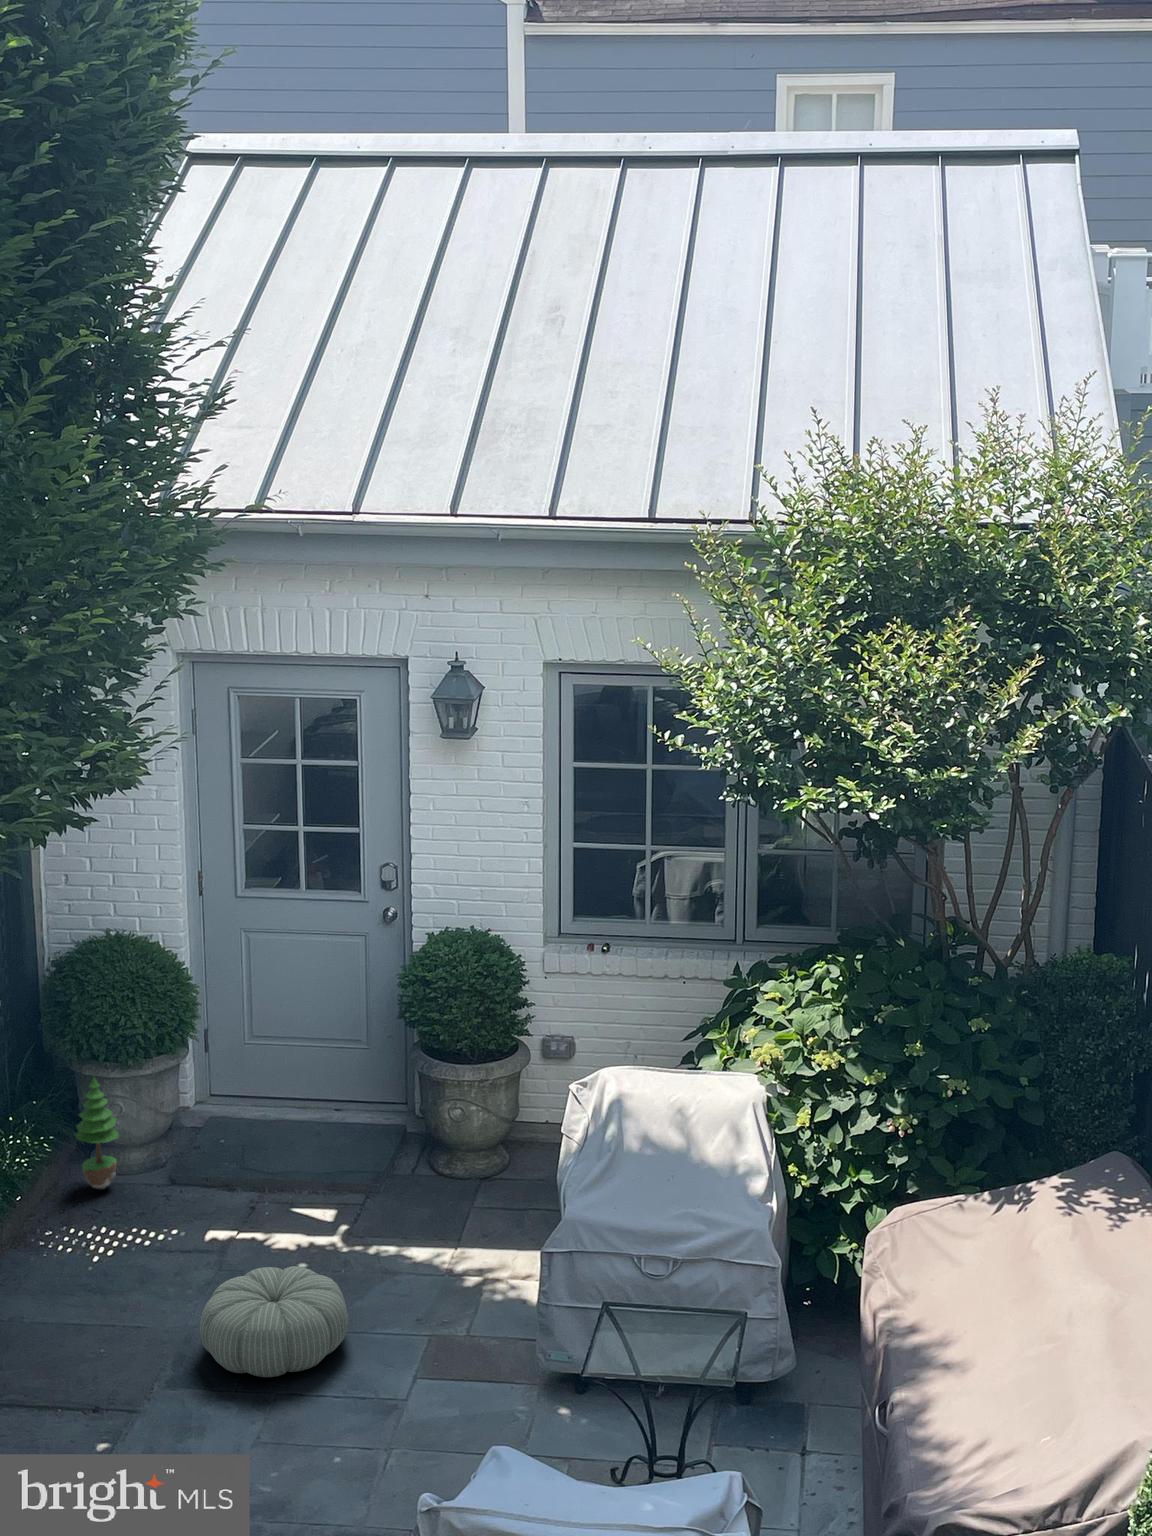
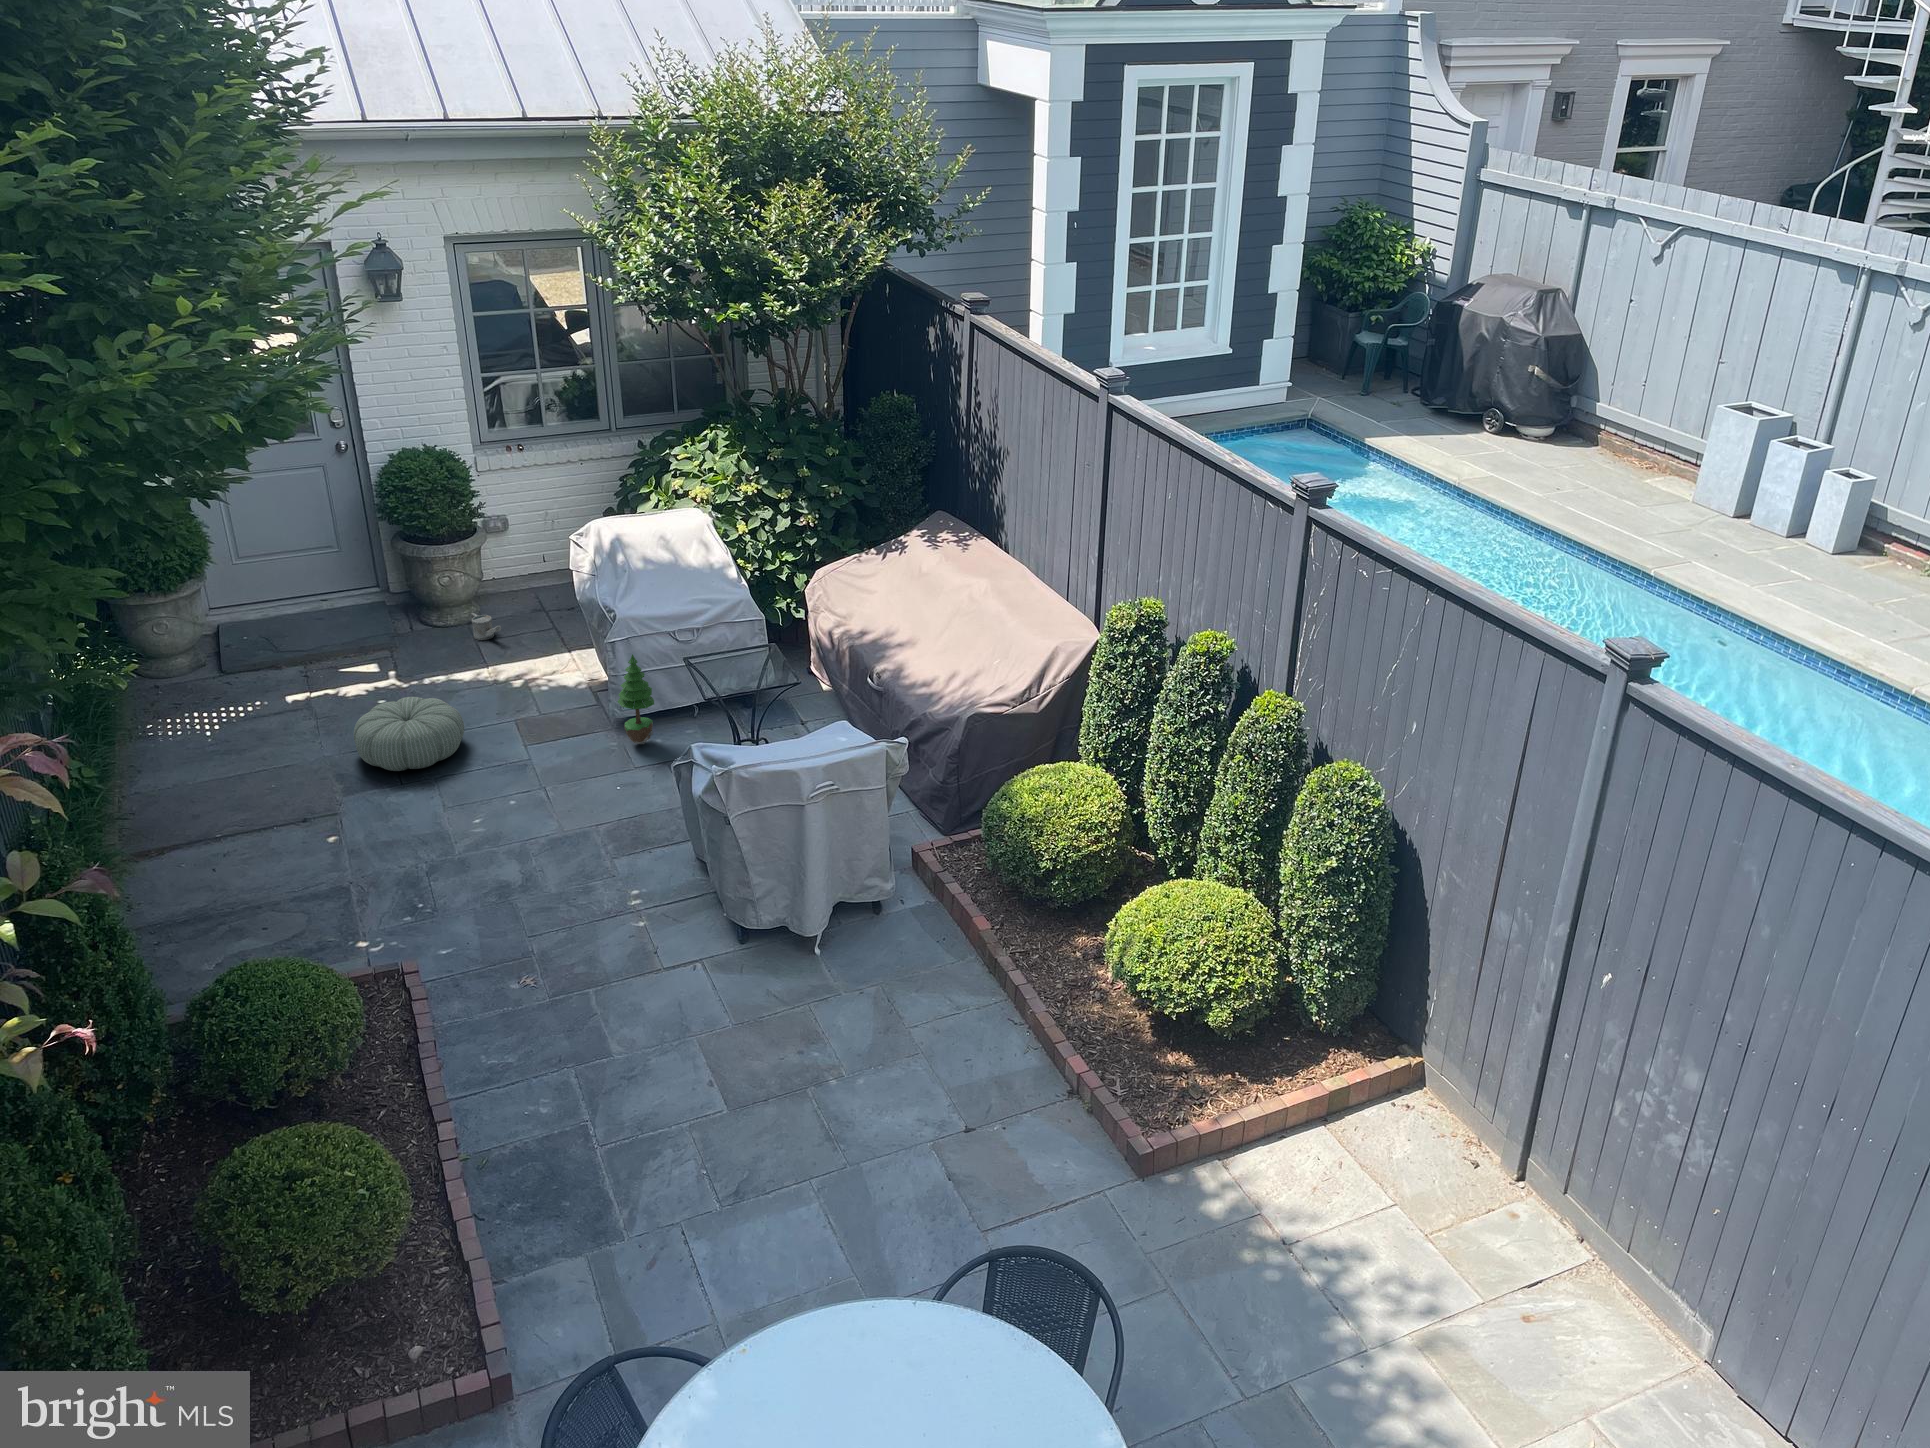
potted tree: present [75,1078,119,1189] -> present [618,654,654,744]
watering can: none [471,1162,499,1203] -> present [471,613,501,640]

